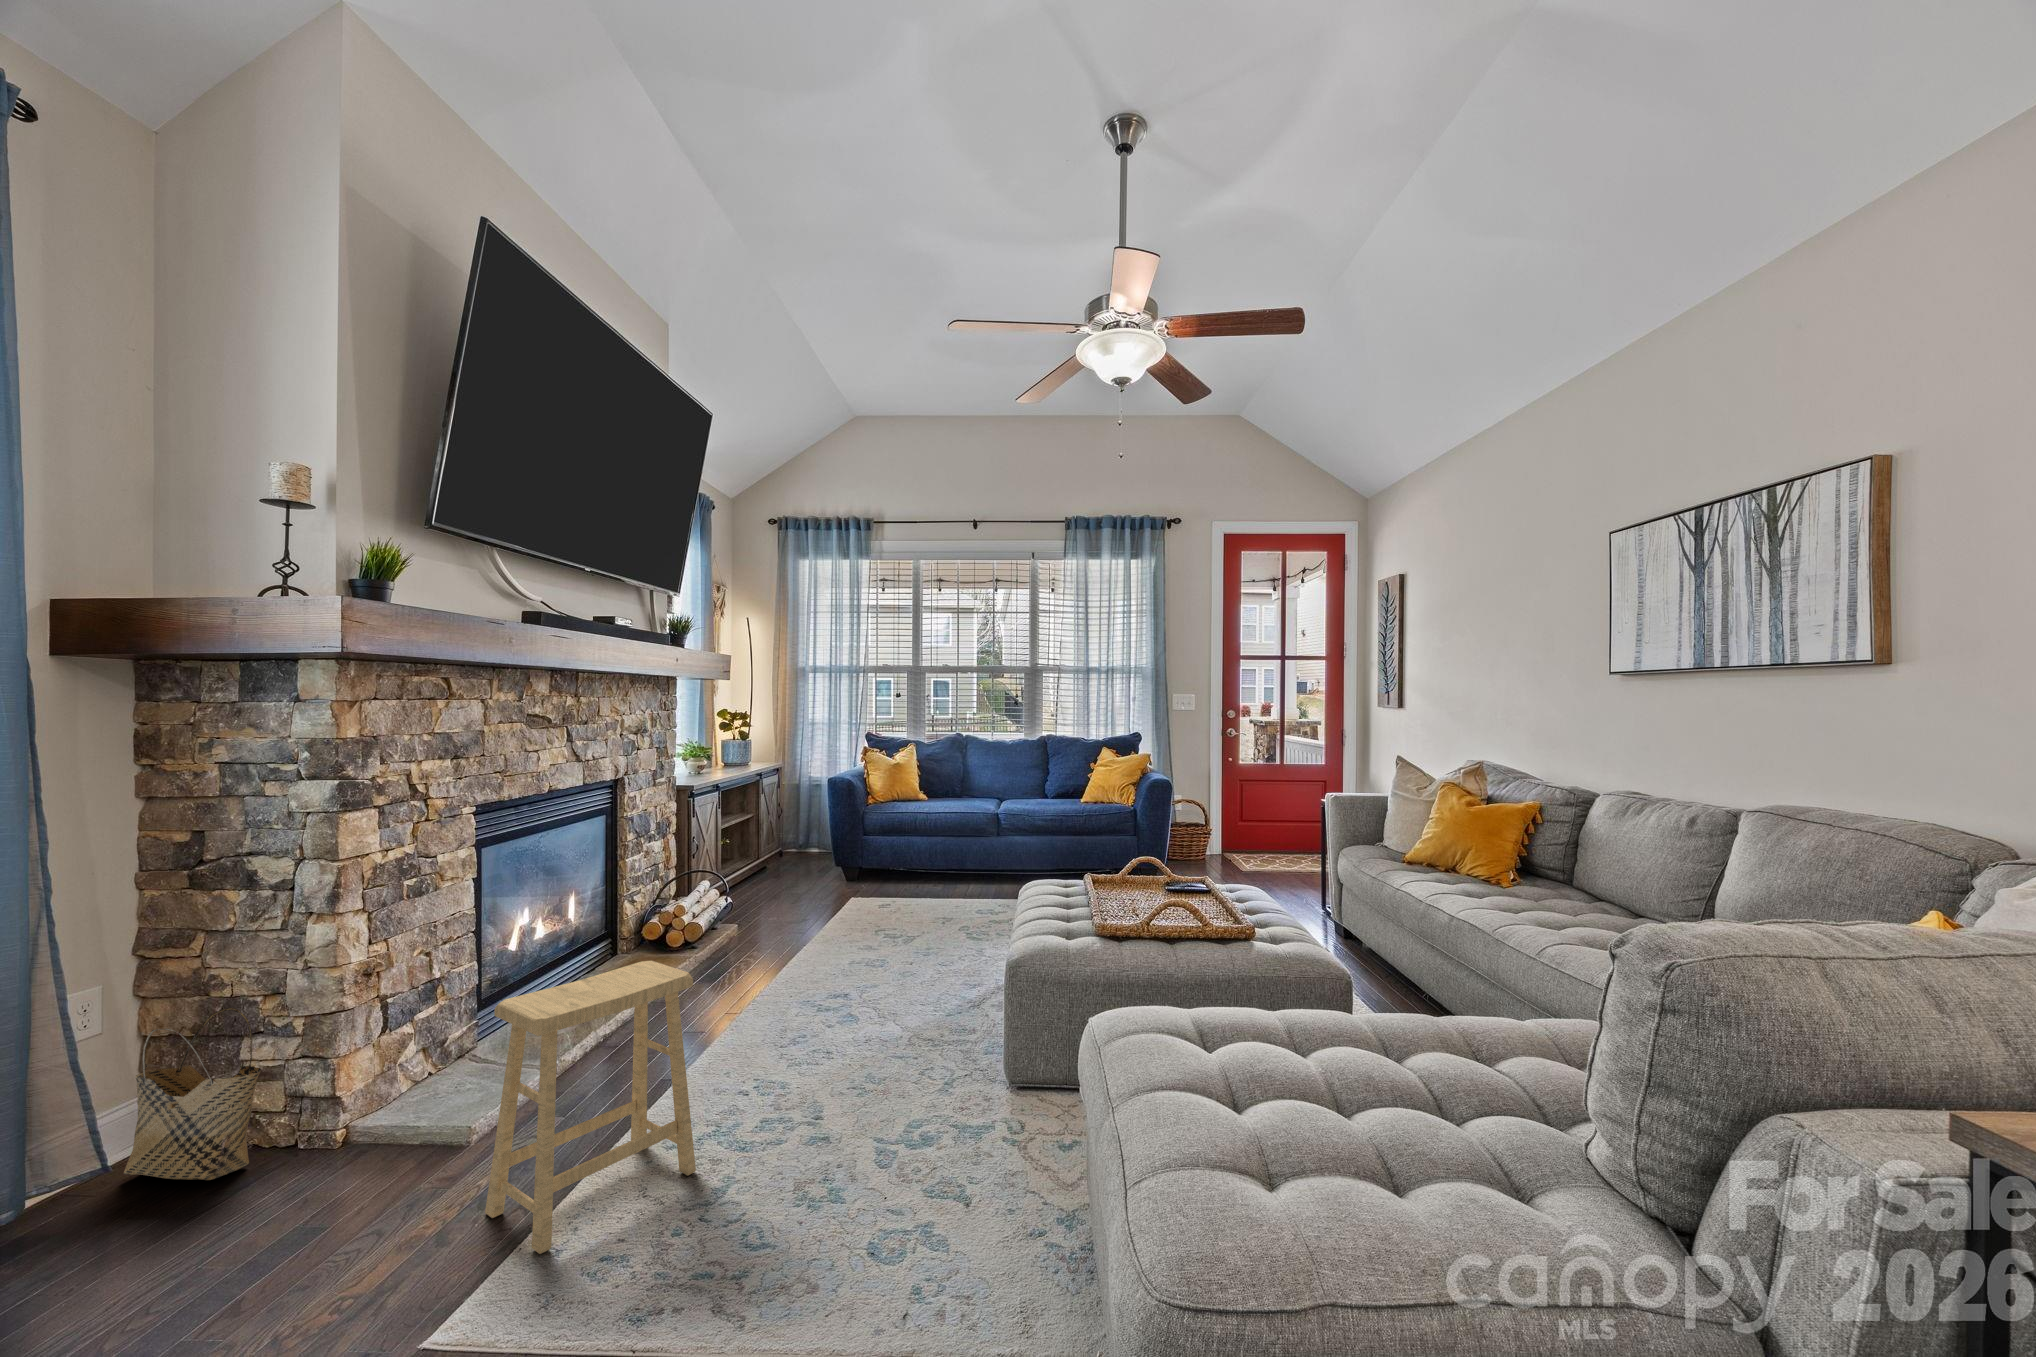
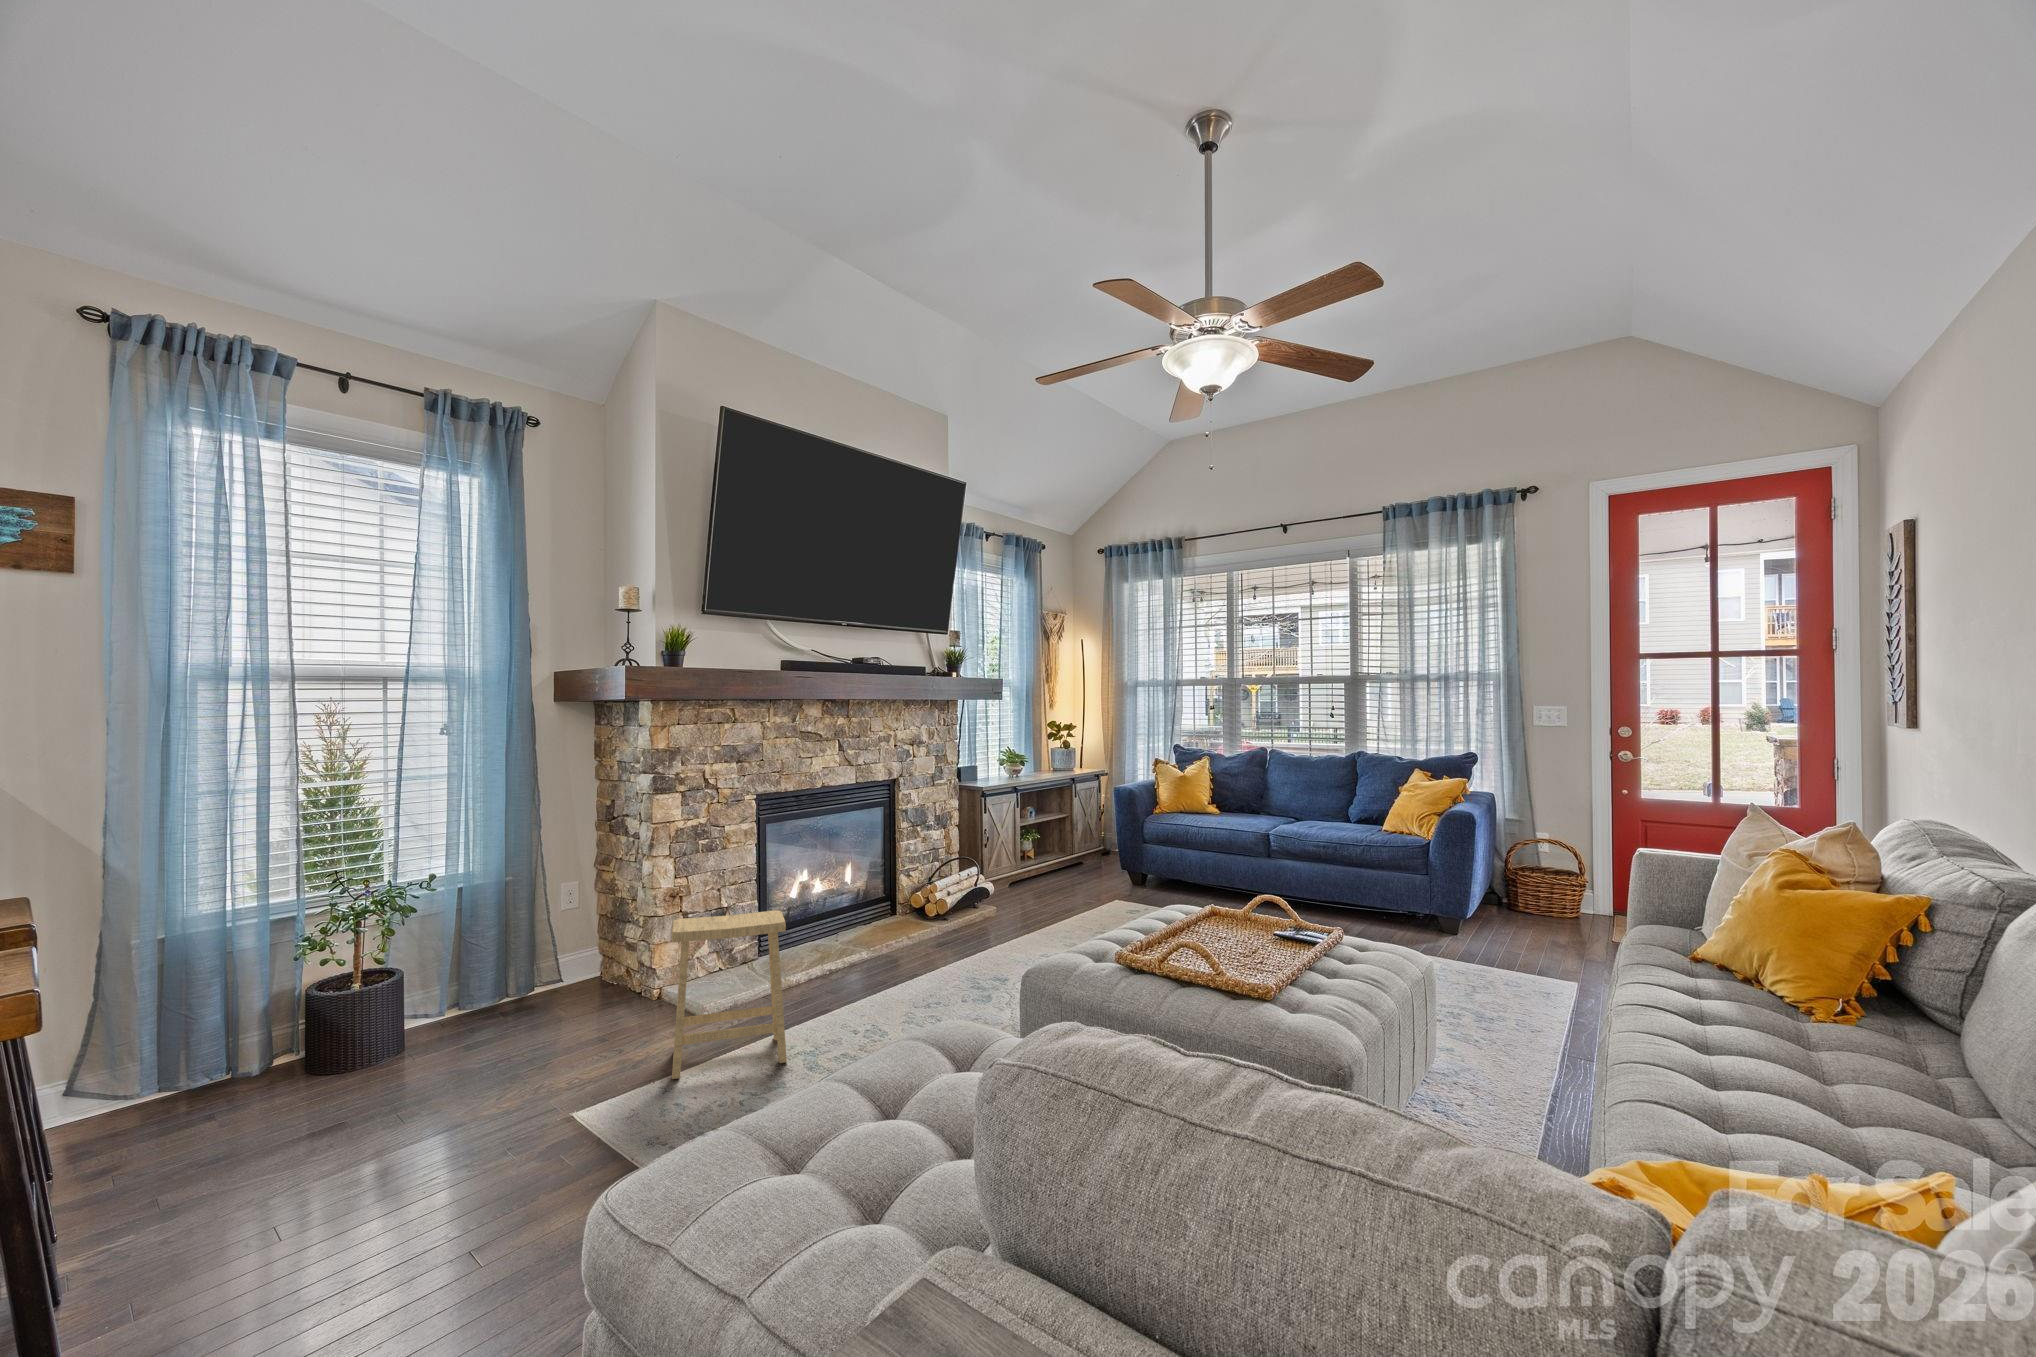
woven basket: present [124,1008,261,1180] -> none [570,905,620,999]

